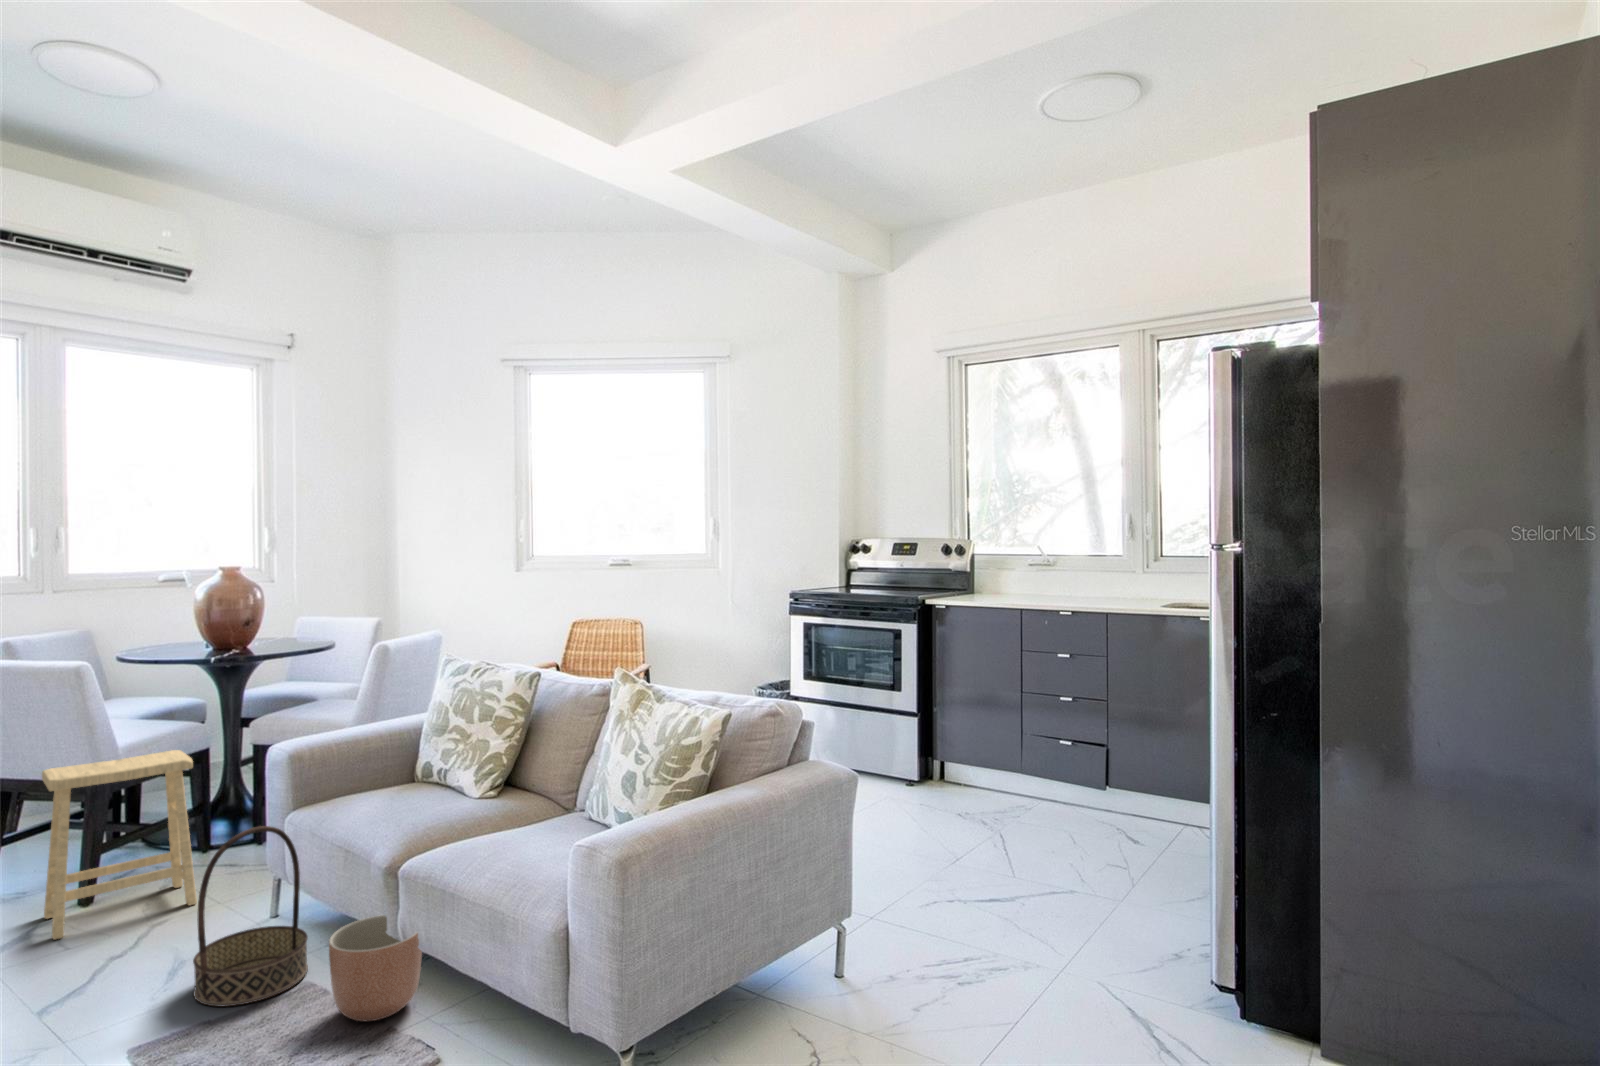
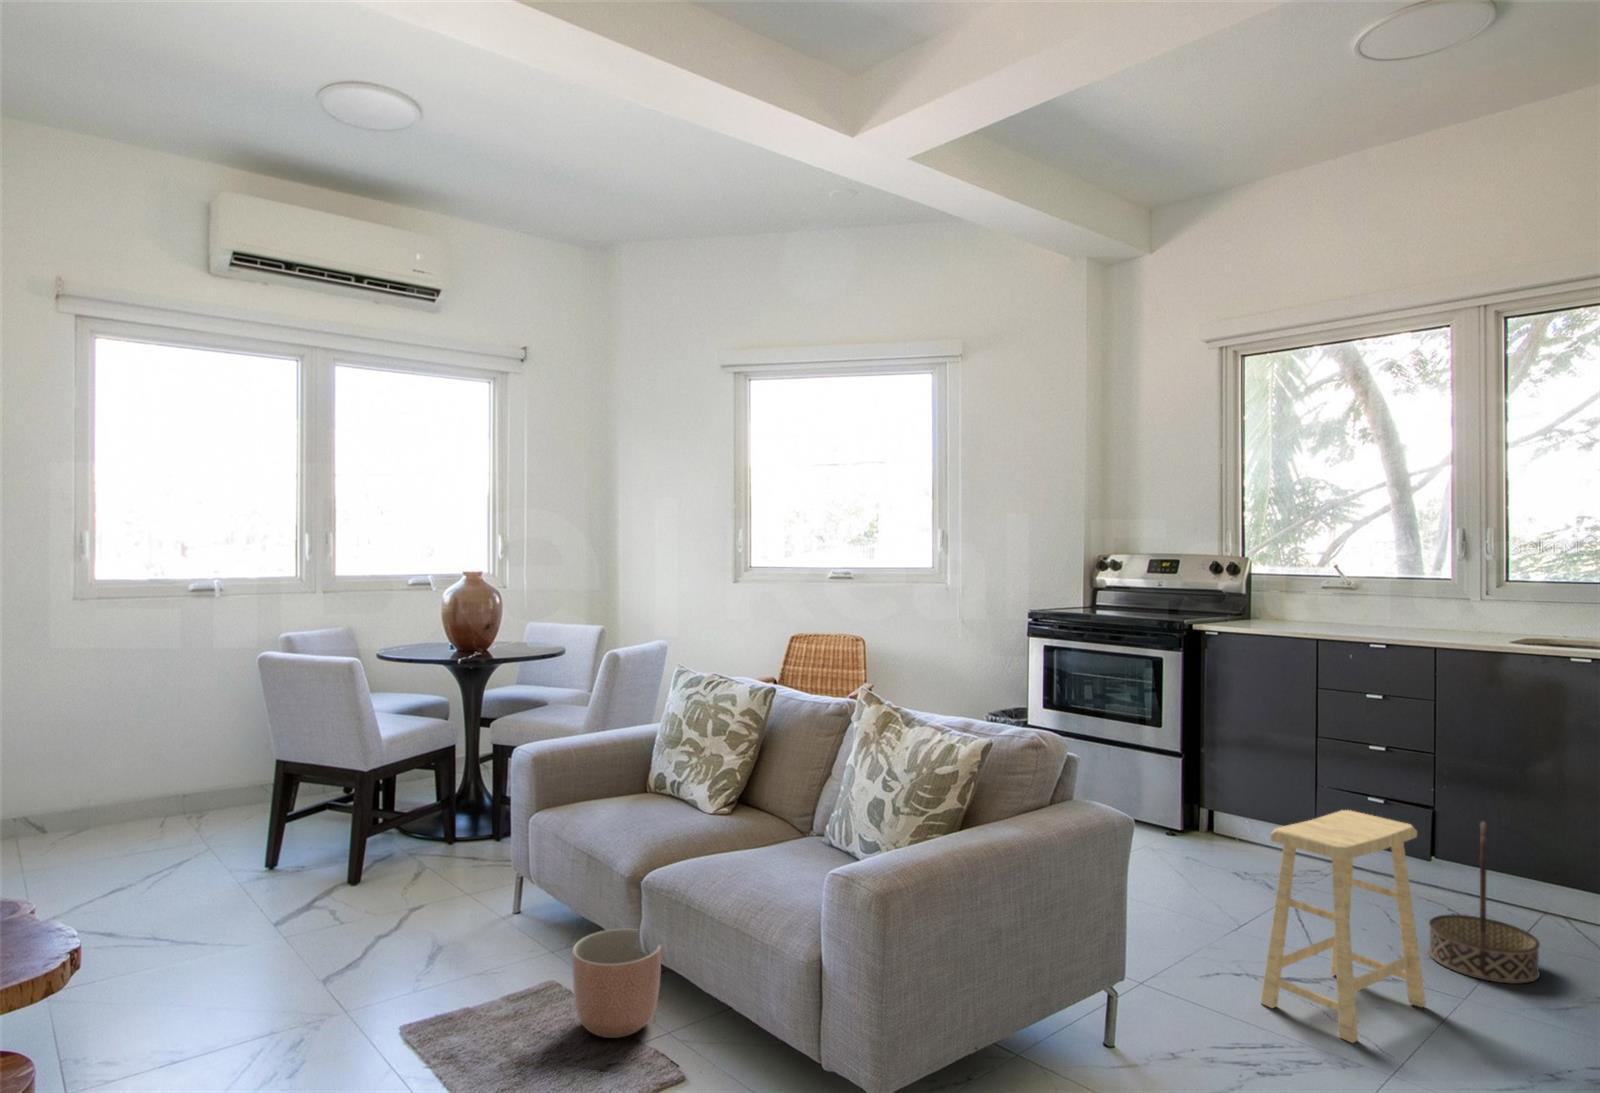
footstool: present [42,750,197,940] -> present [1261,810,1426,1043]
basket: present [193,826,308,1007] -> present [1429,822,1540,984]

